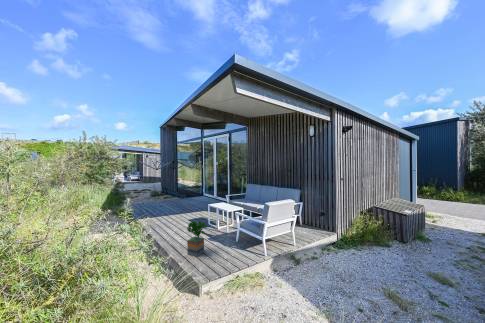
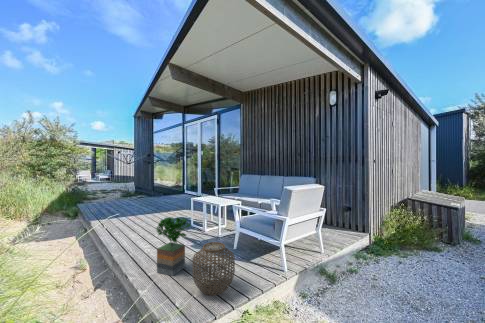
woven basket: none [208,237,233,267] -> present [192,242,235,295]

